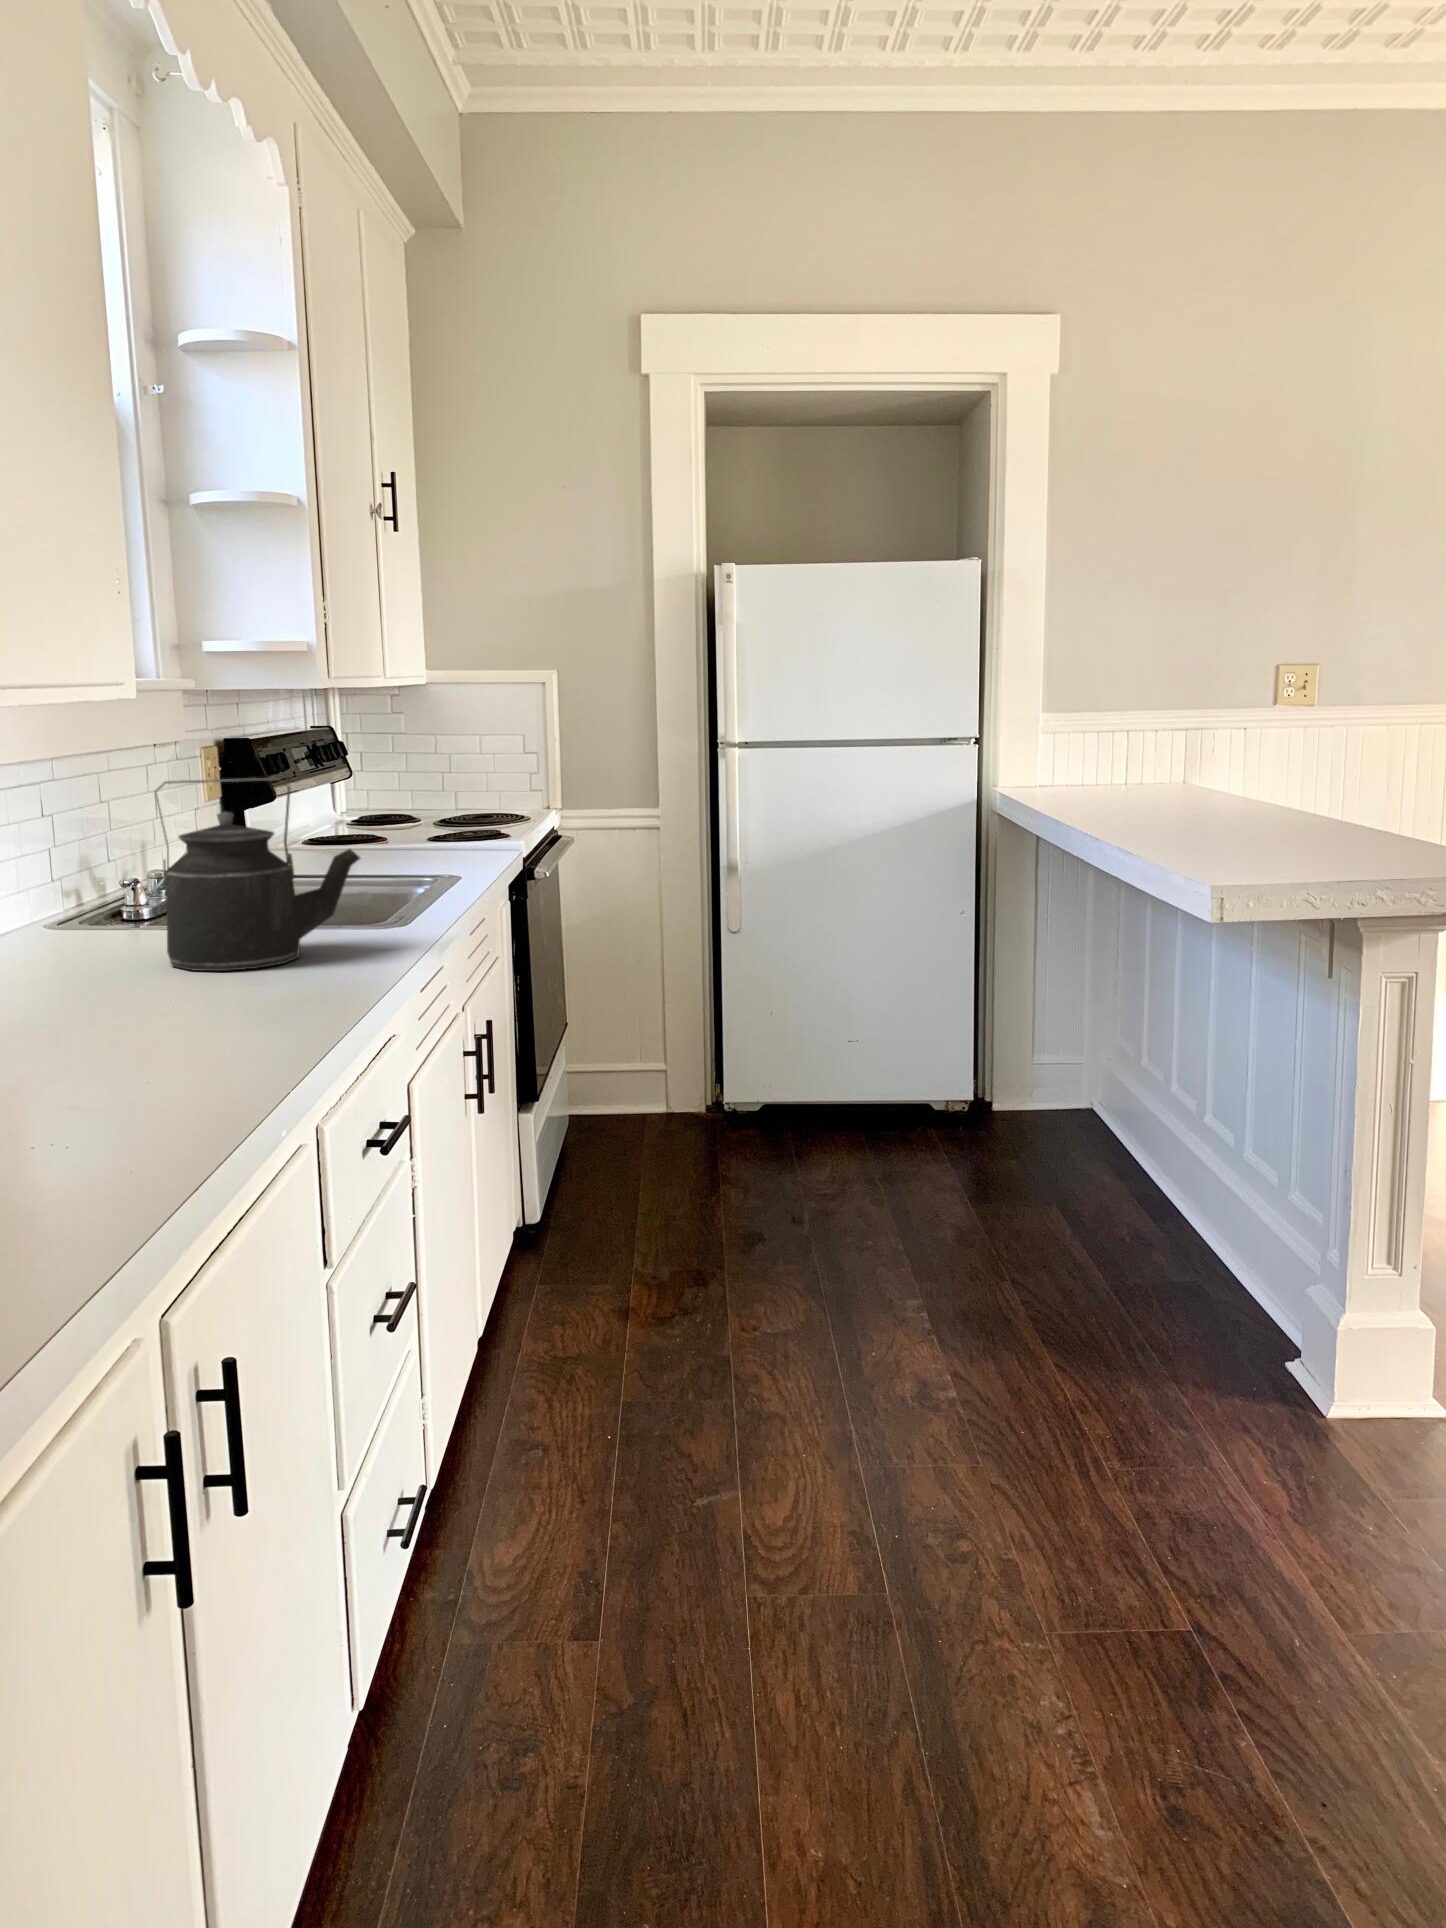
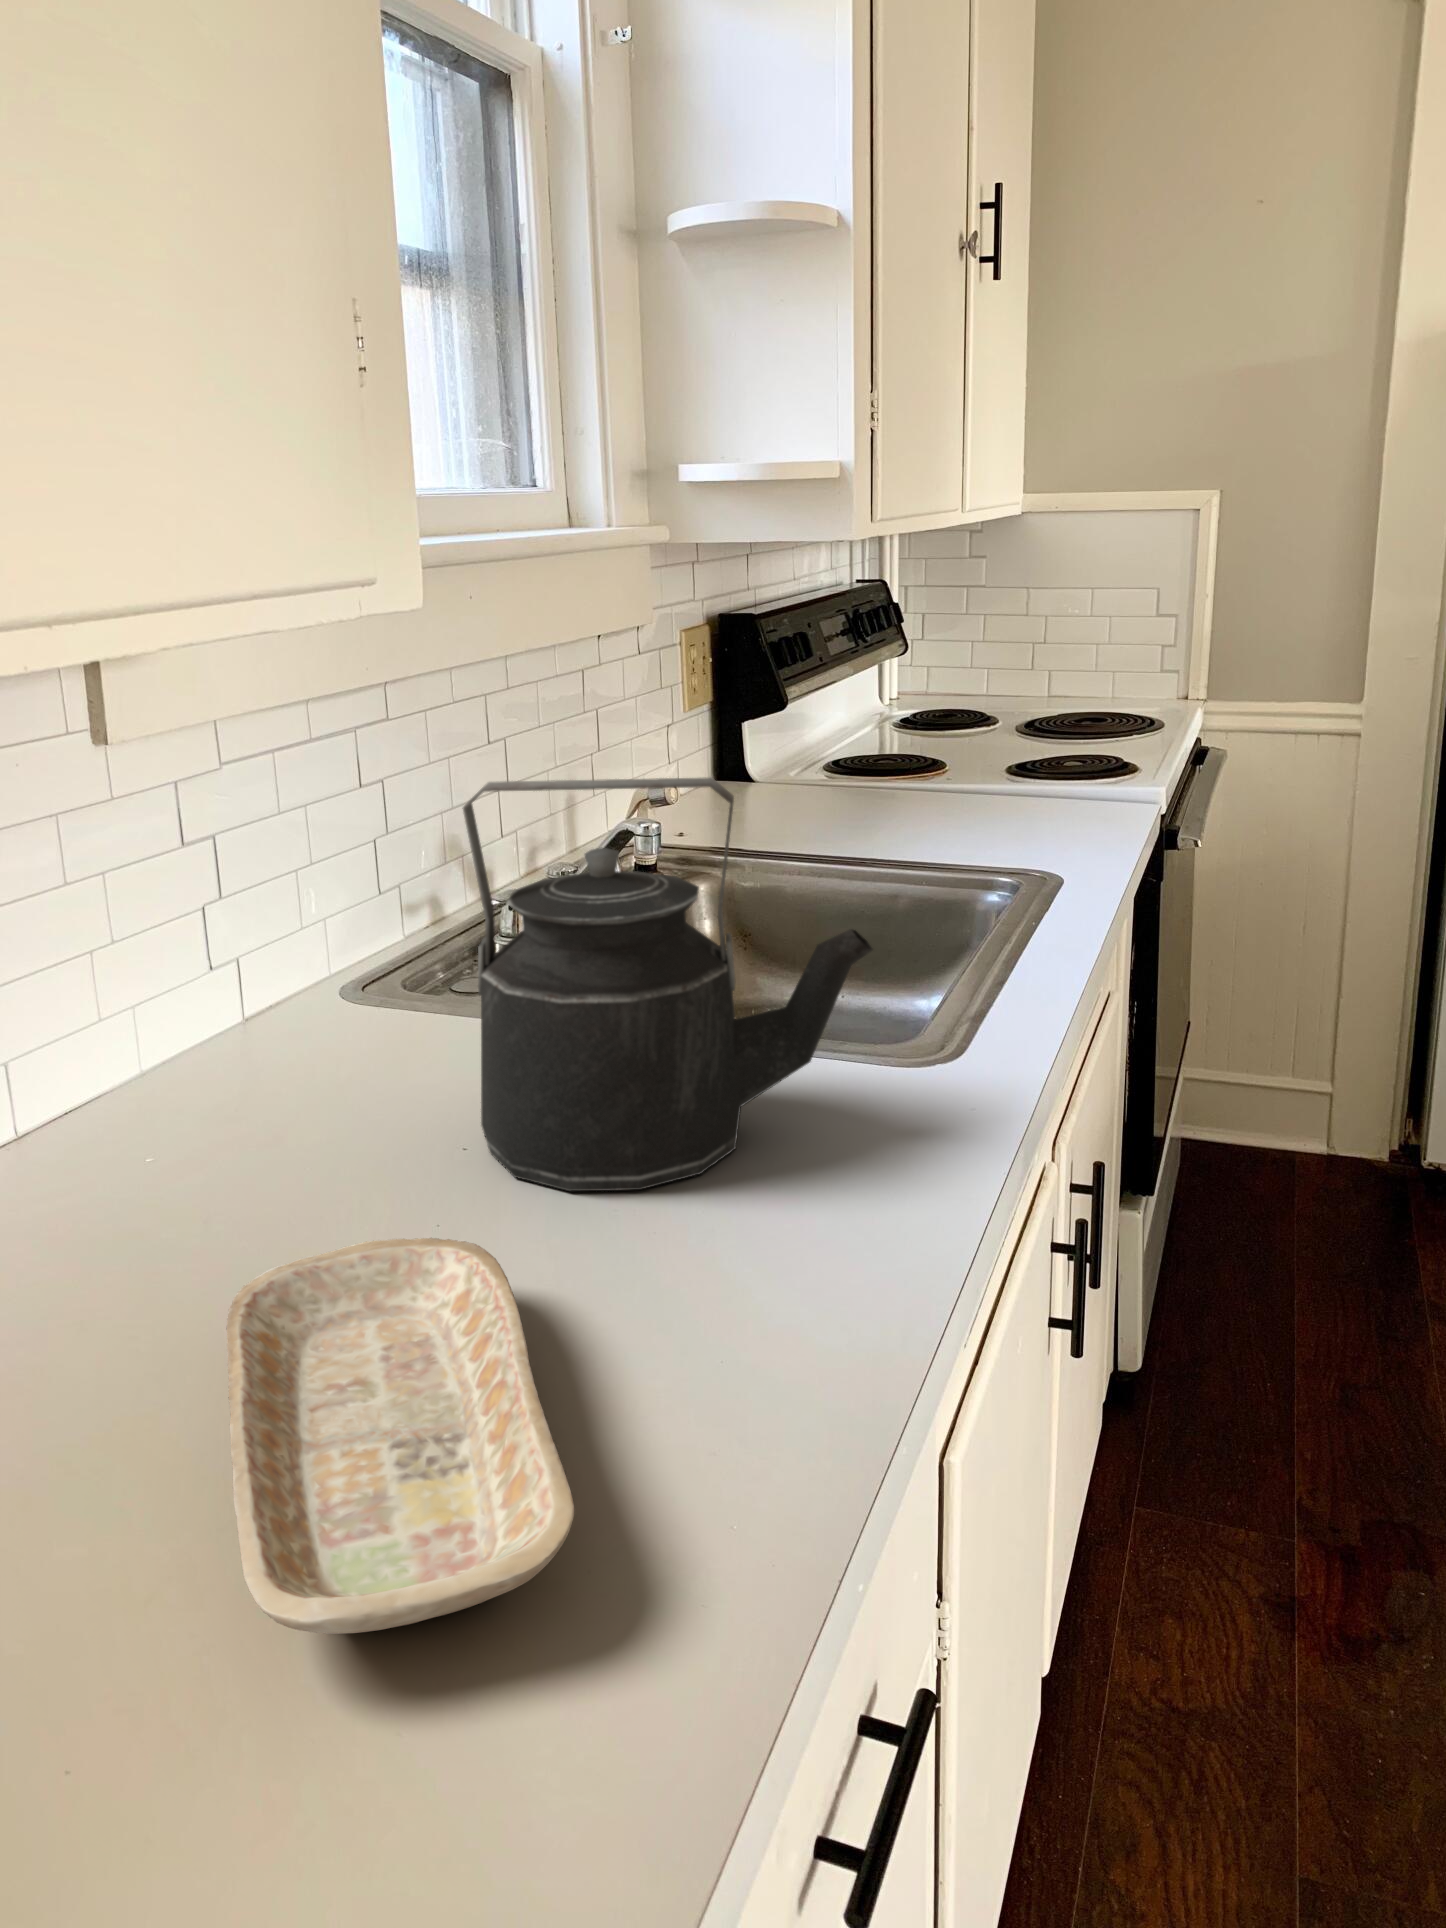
tray: none [88,967,274,1041] -> present [227,1238,574,1634]

